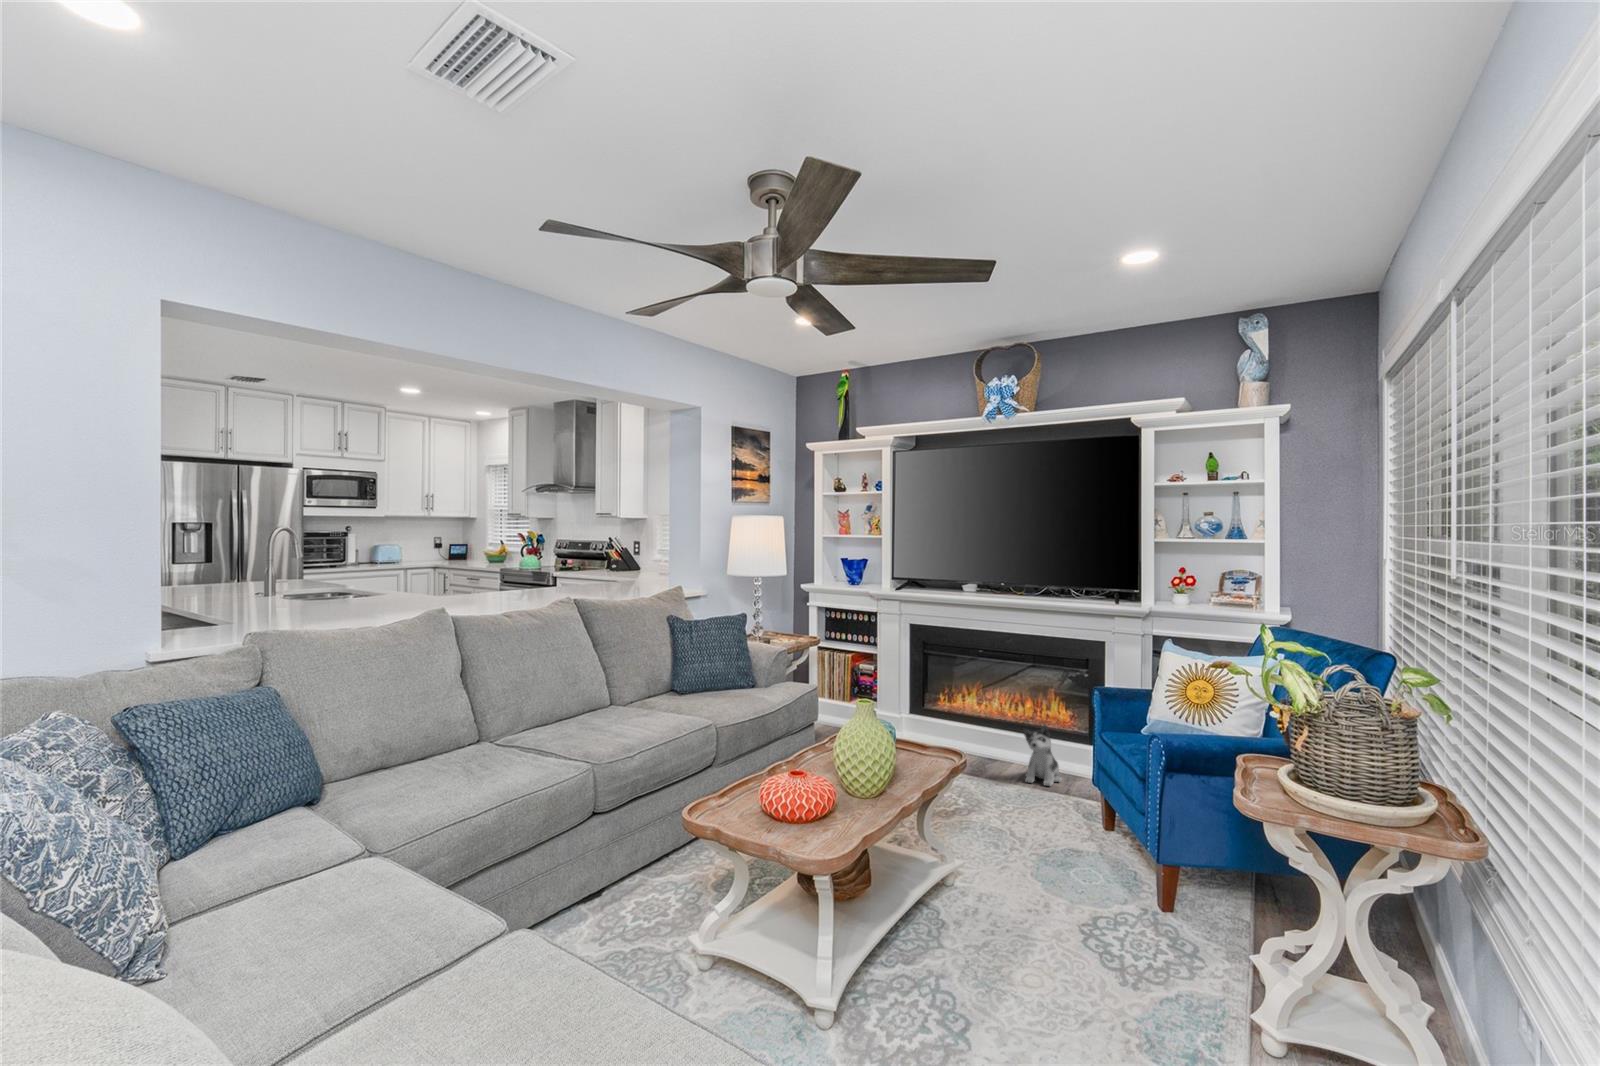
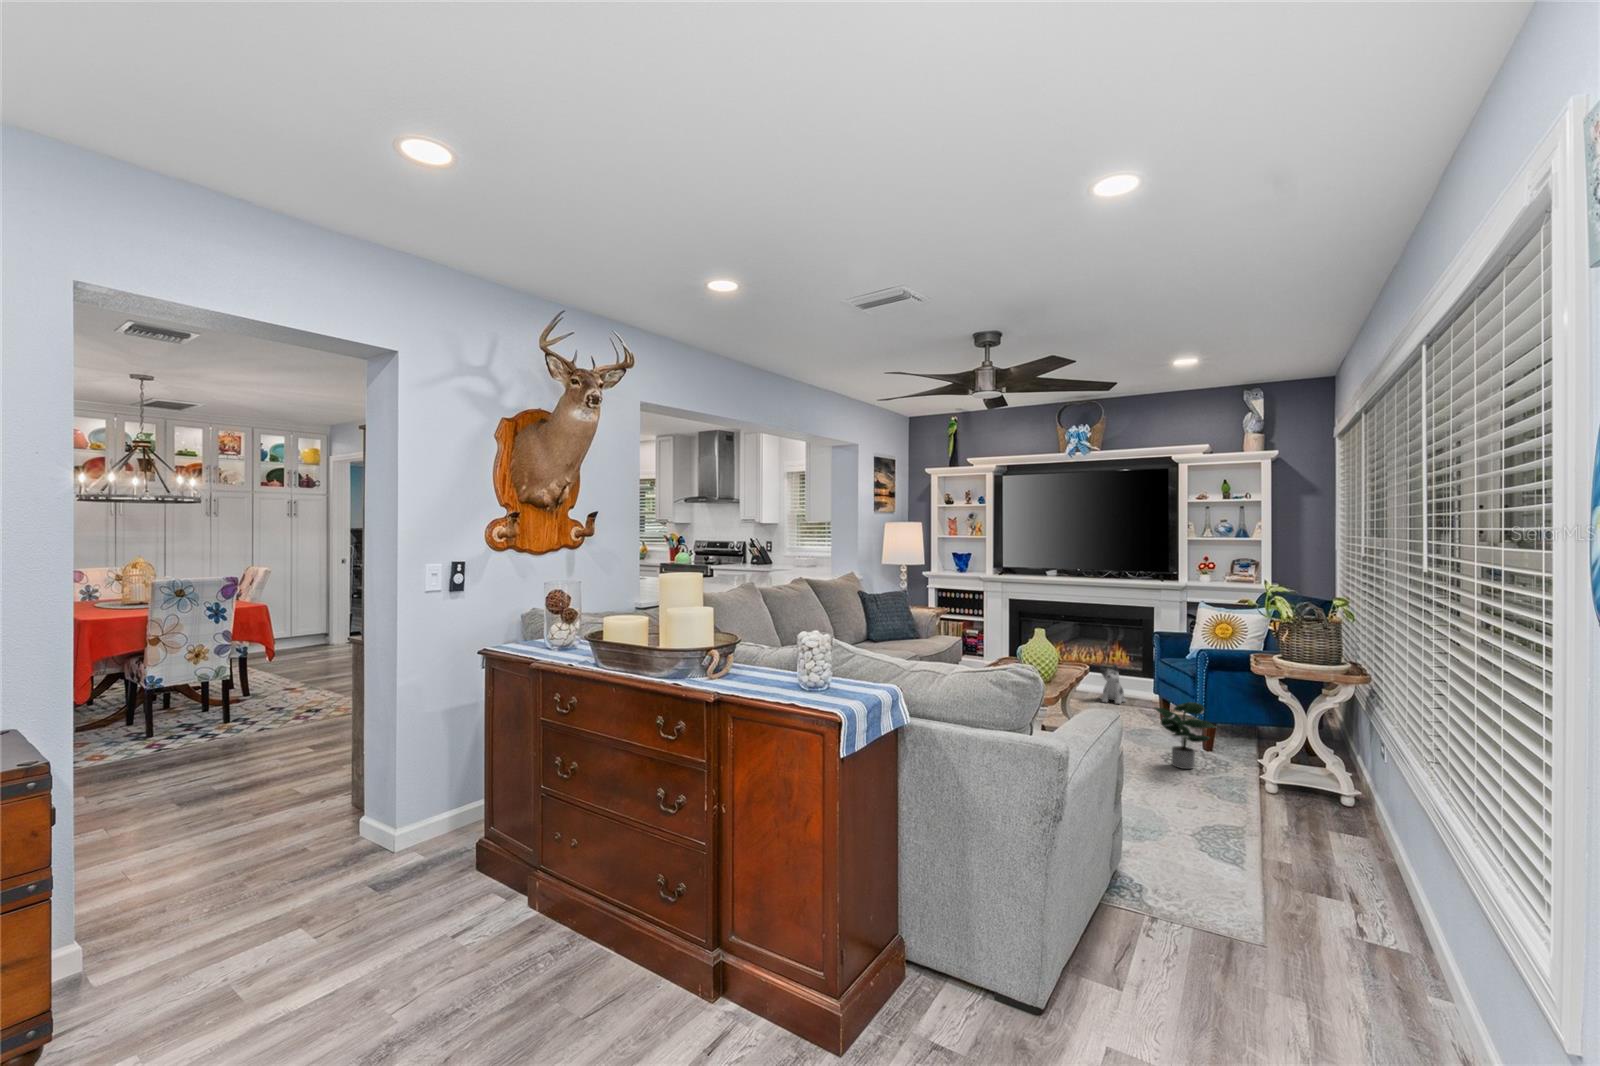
potted plant: none [1060,828,1172,959] -> present [1154,702,1216,769]

